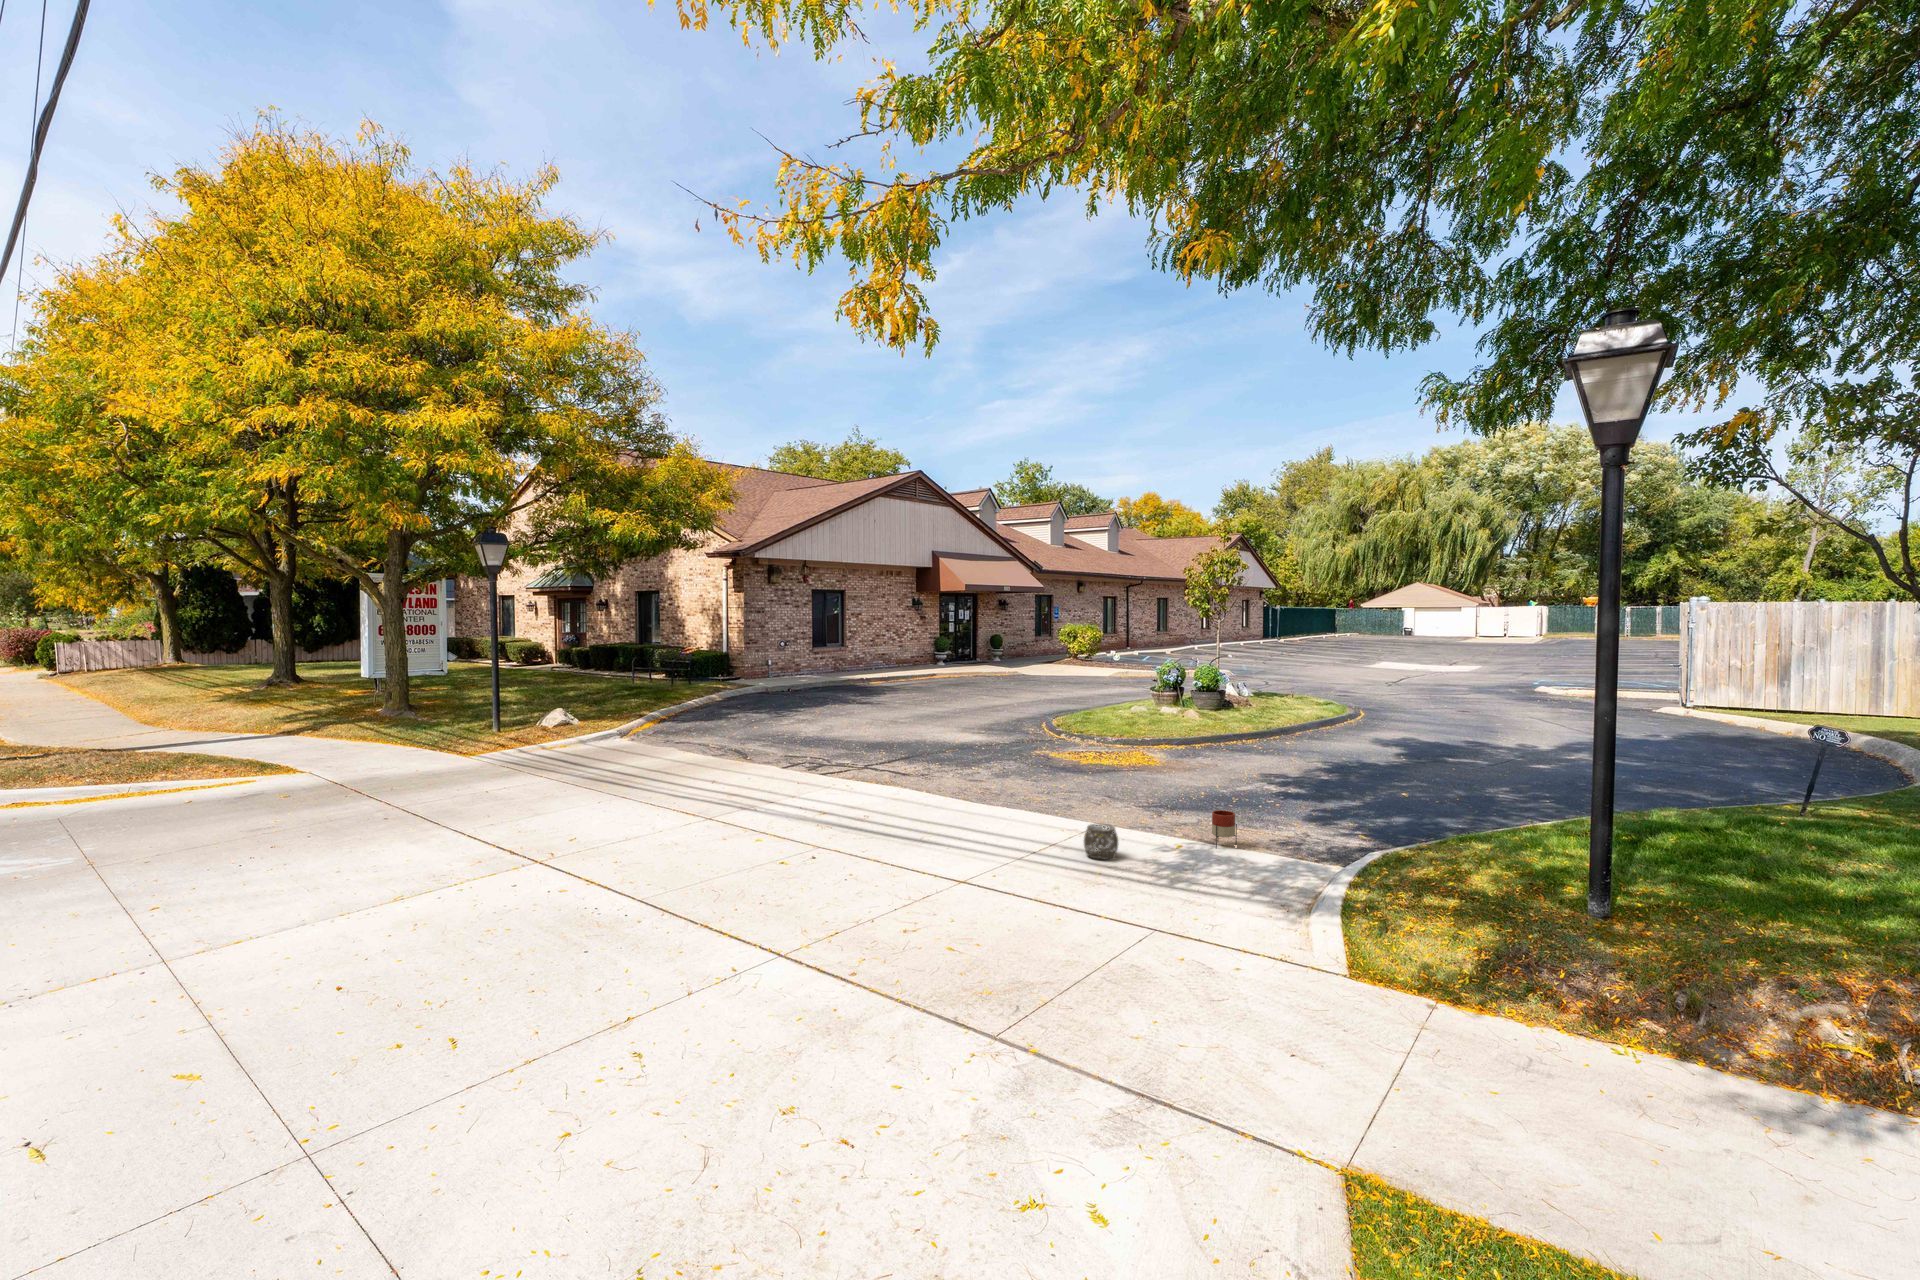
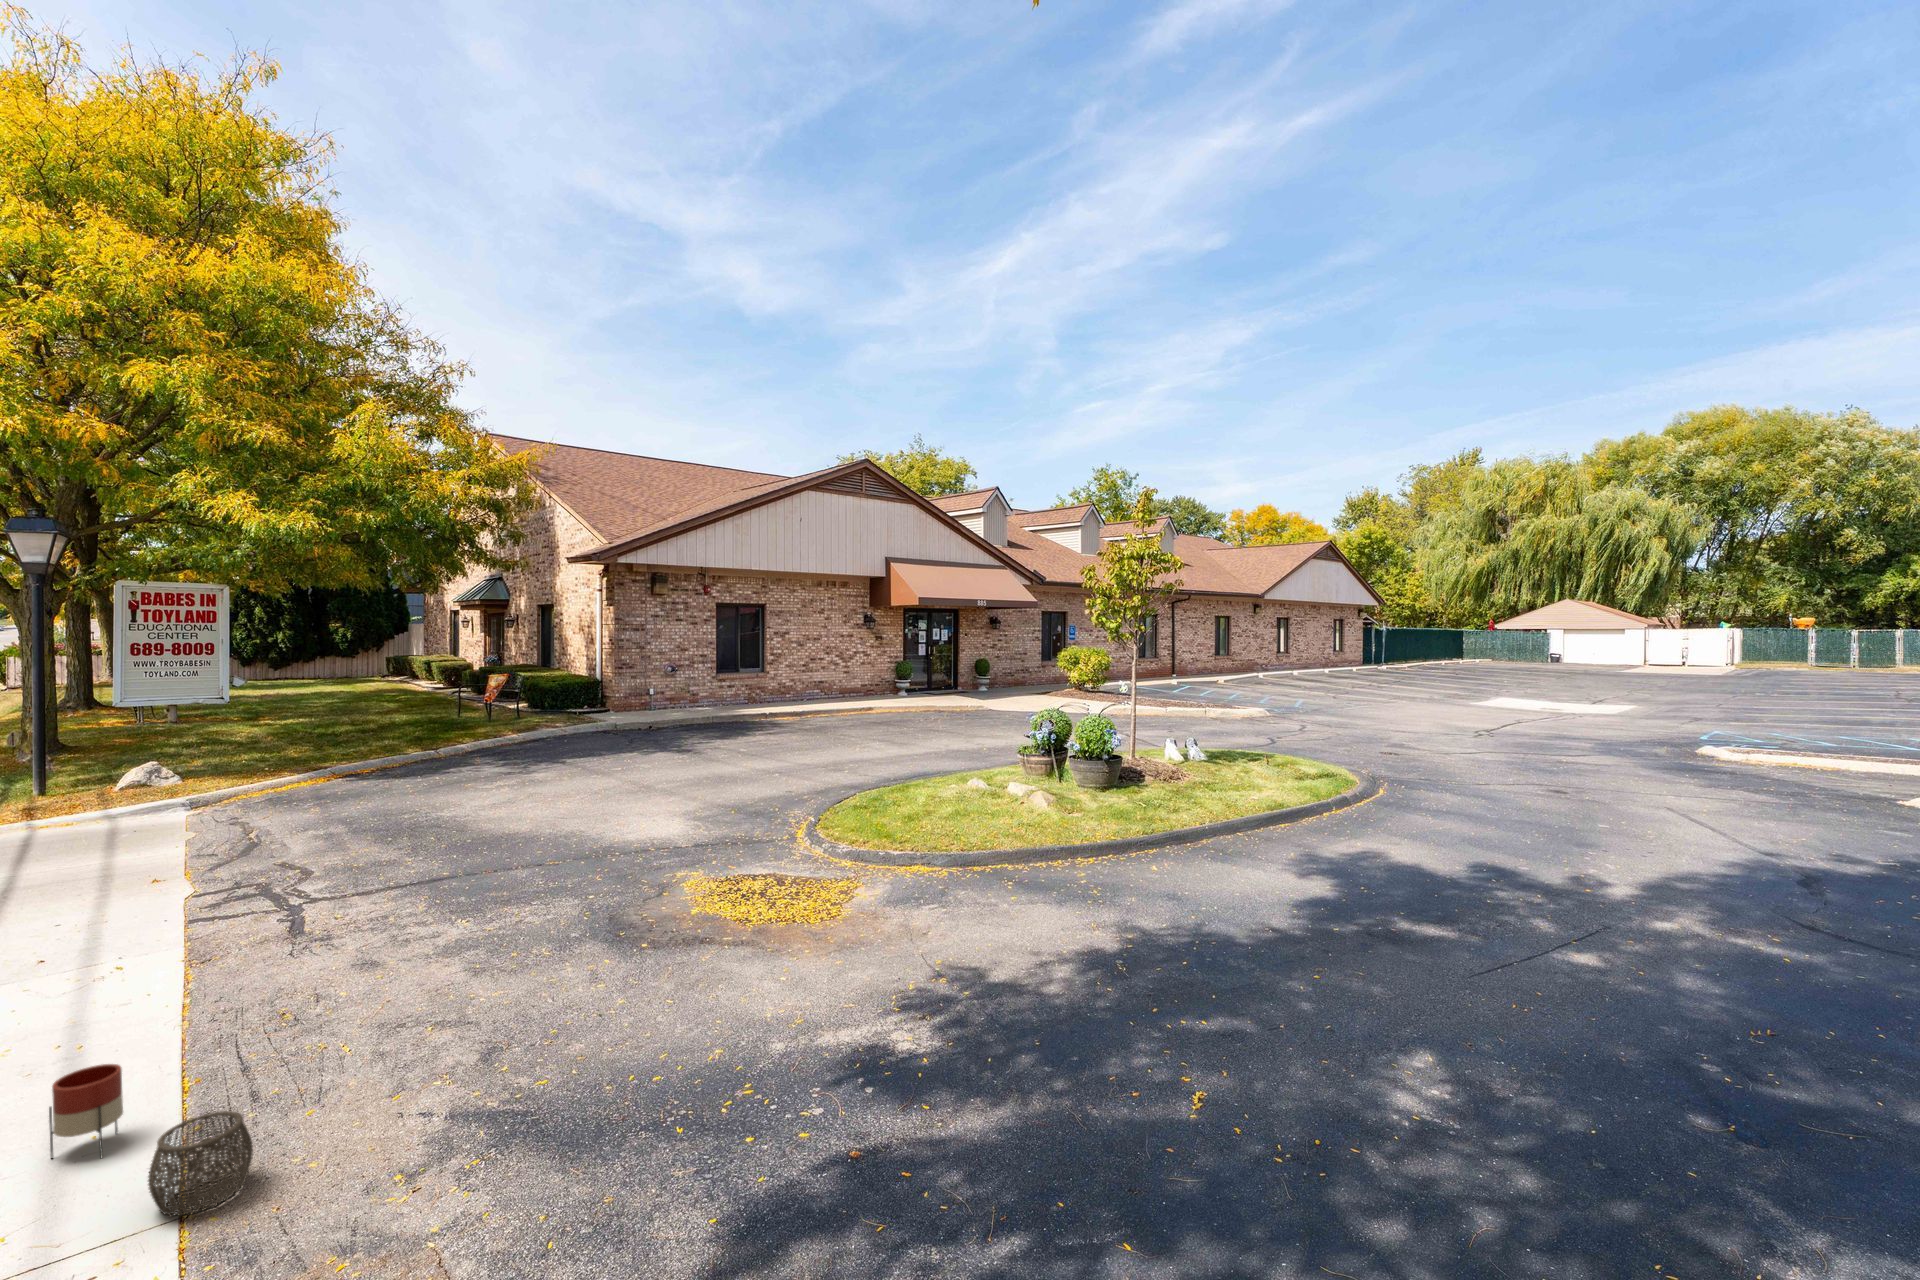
planter: present [1212,810,1237,848] -> present [49,1064,123,1158]

